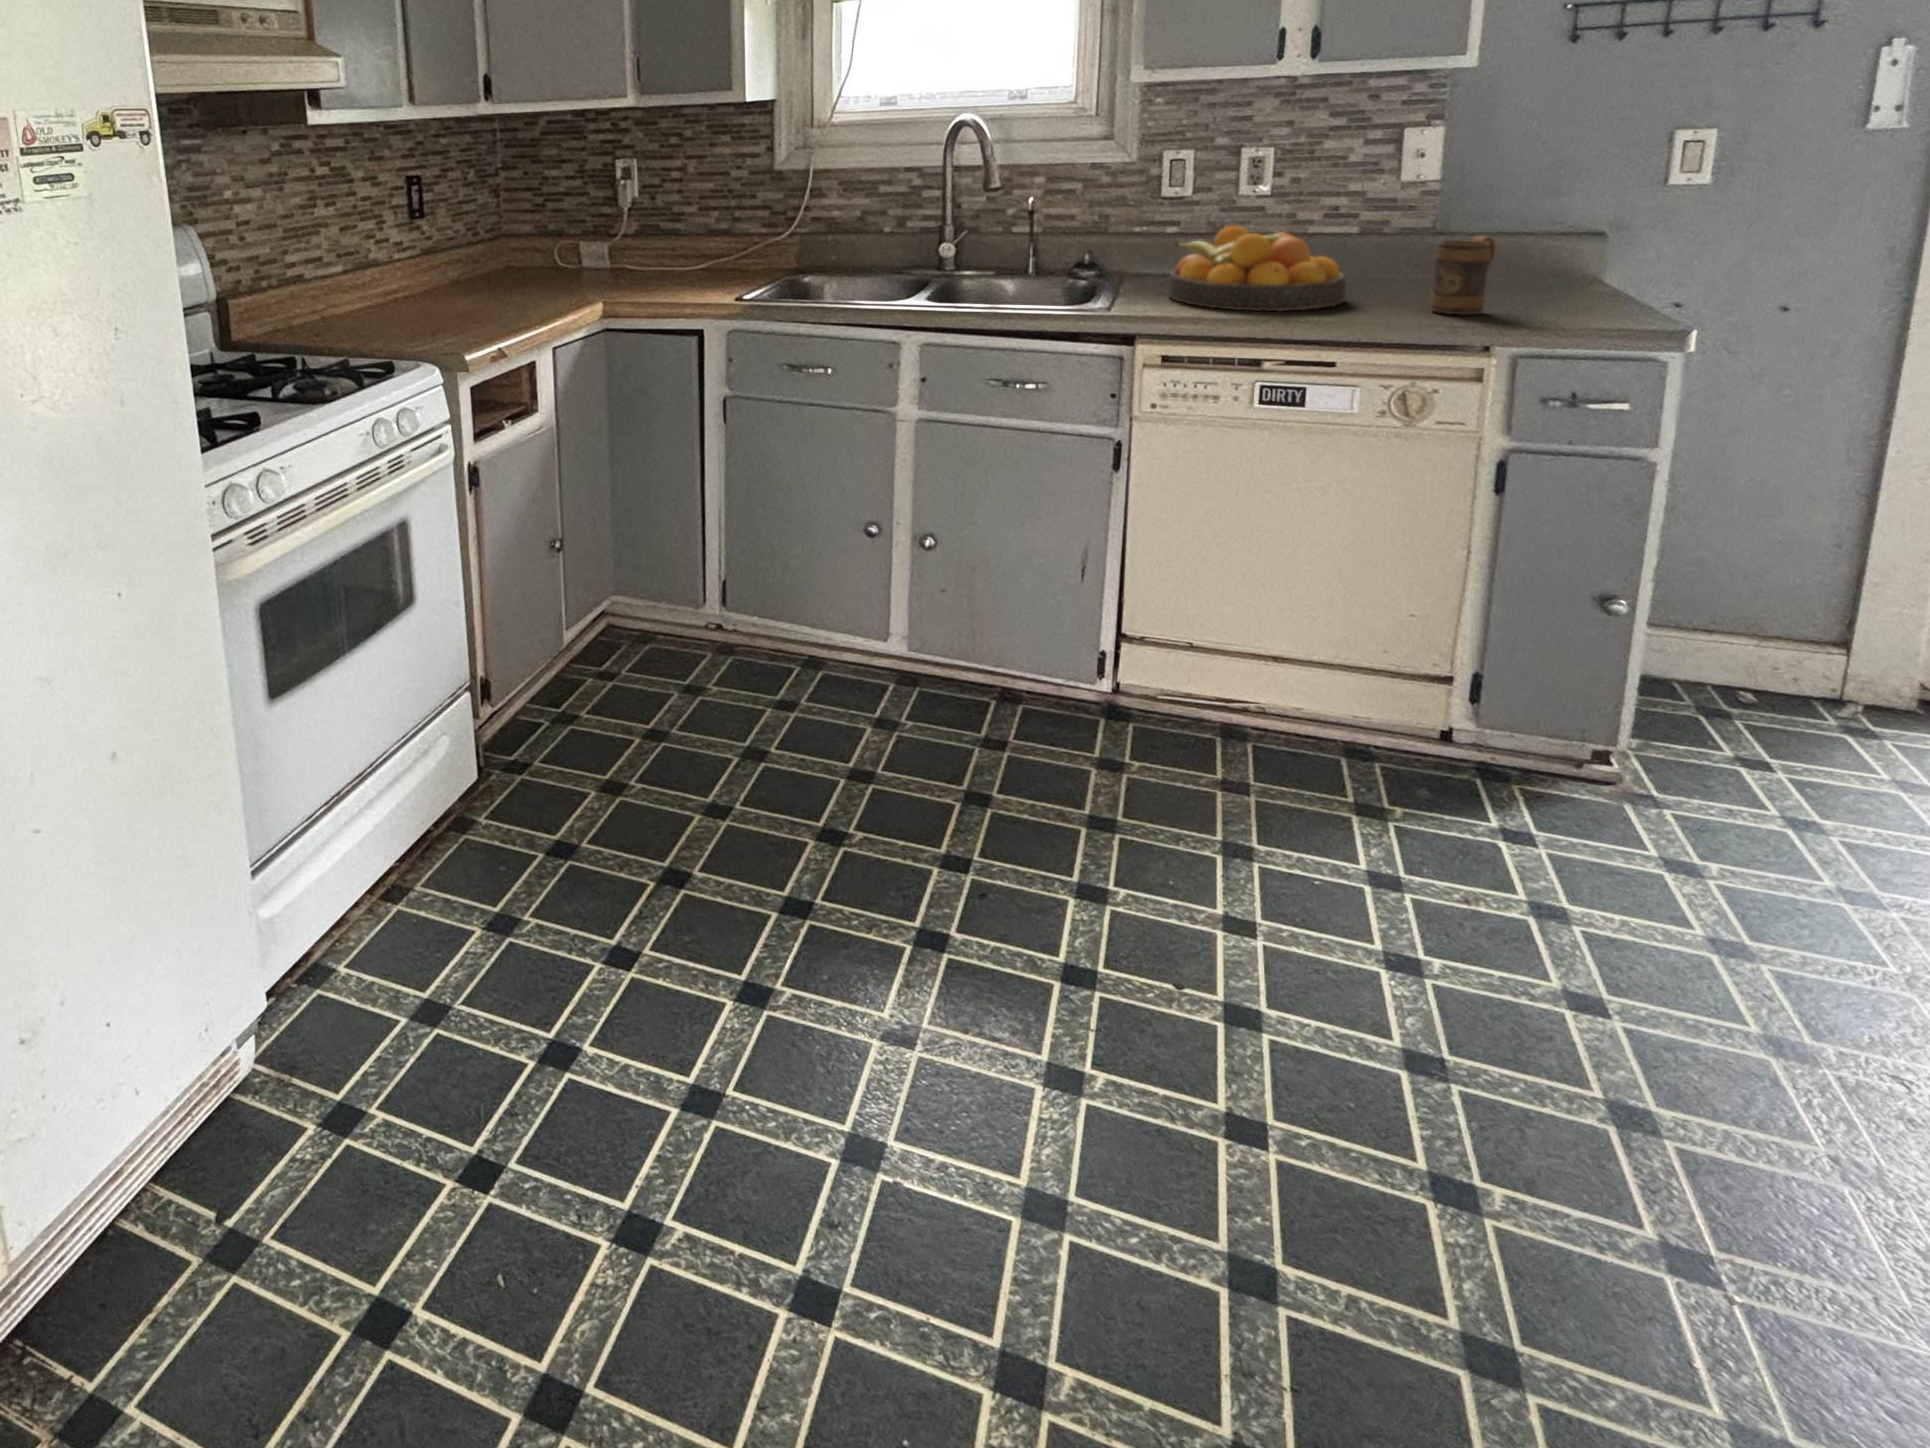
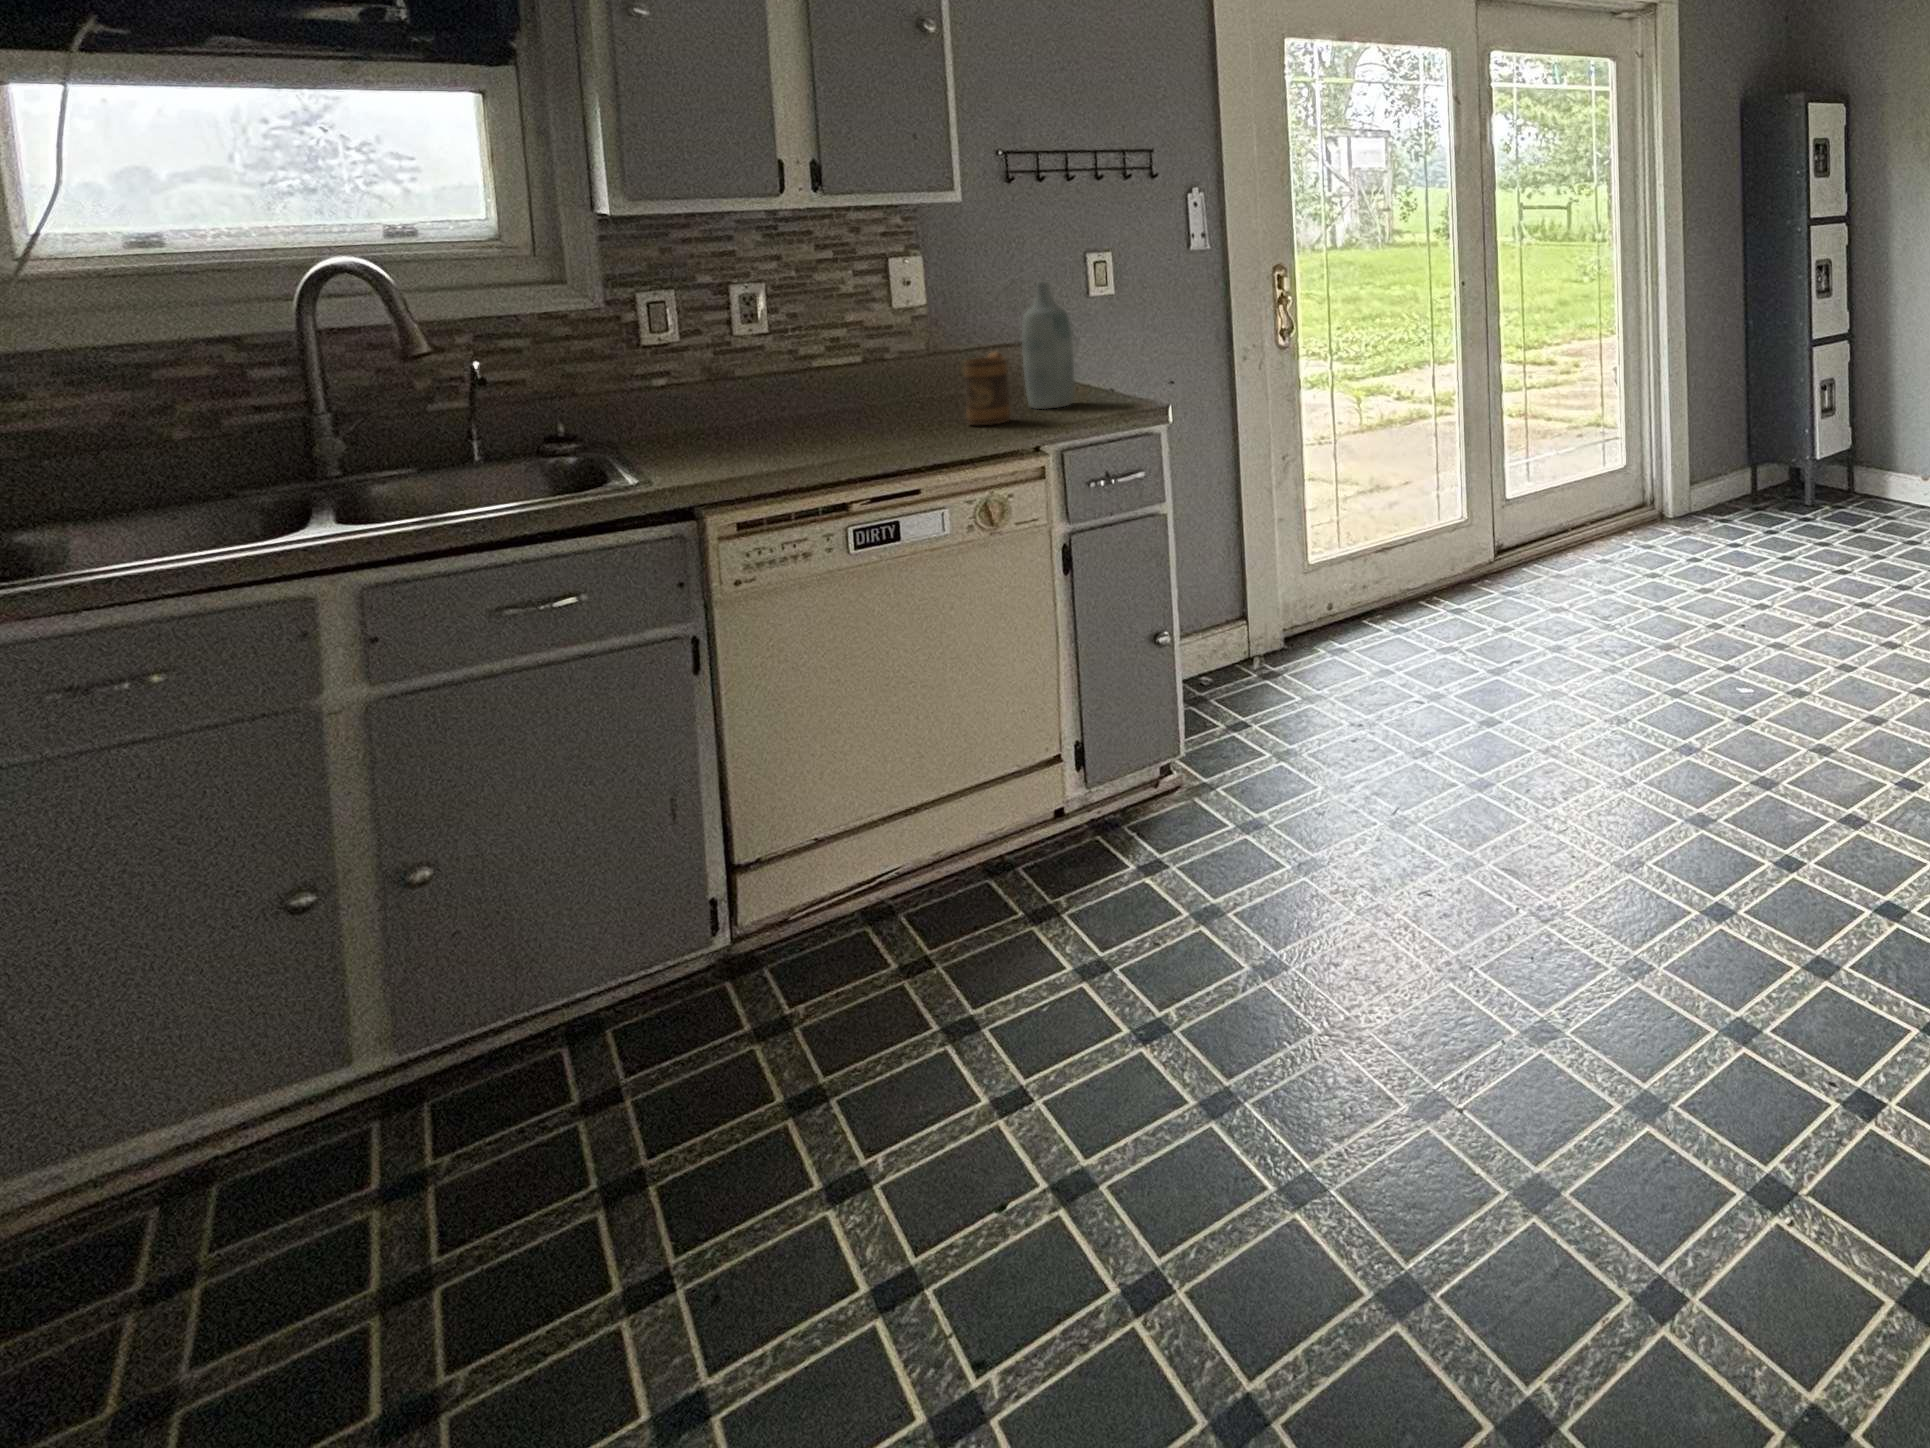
bottle: none [1525,159,1602,310] -> present [1022,281,1075,409]
fruit bowl: present [1168,226,1346,311] -> none [686,369,888,459]

